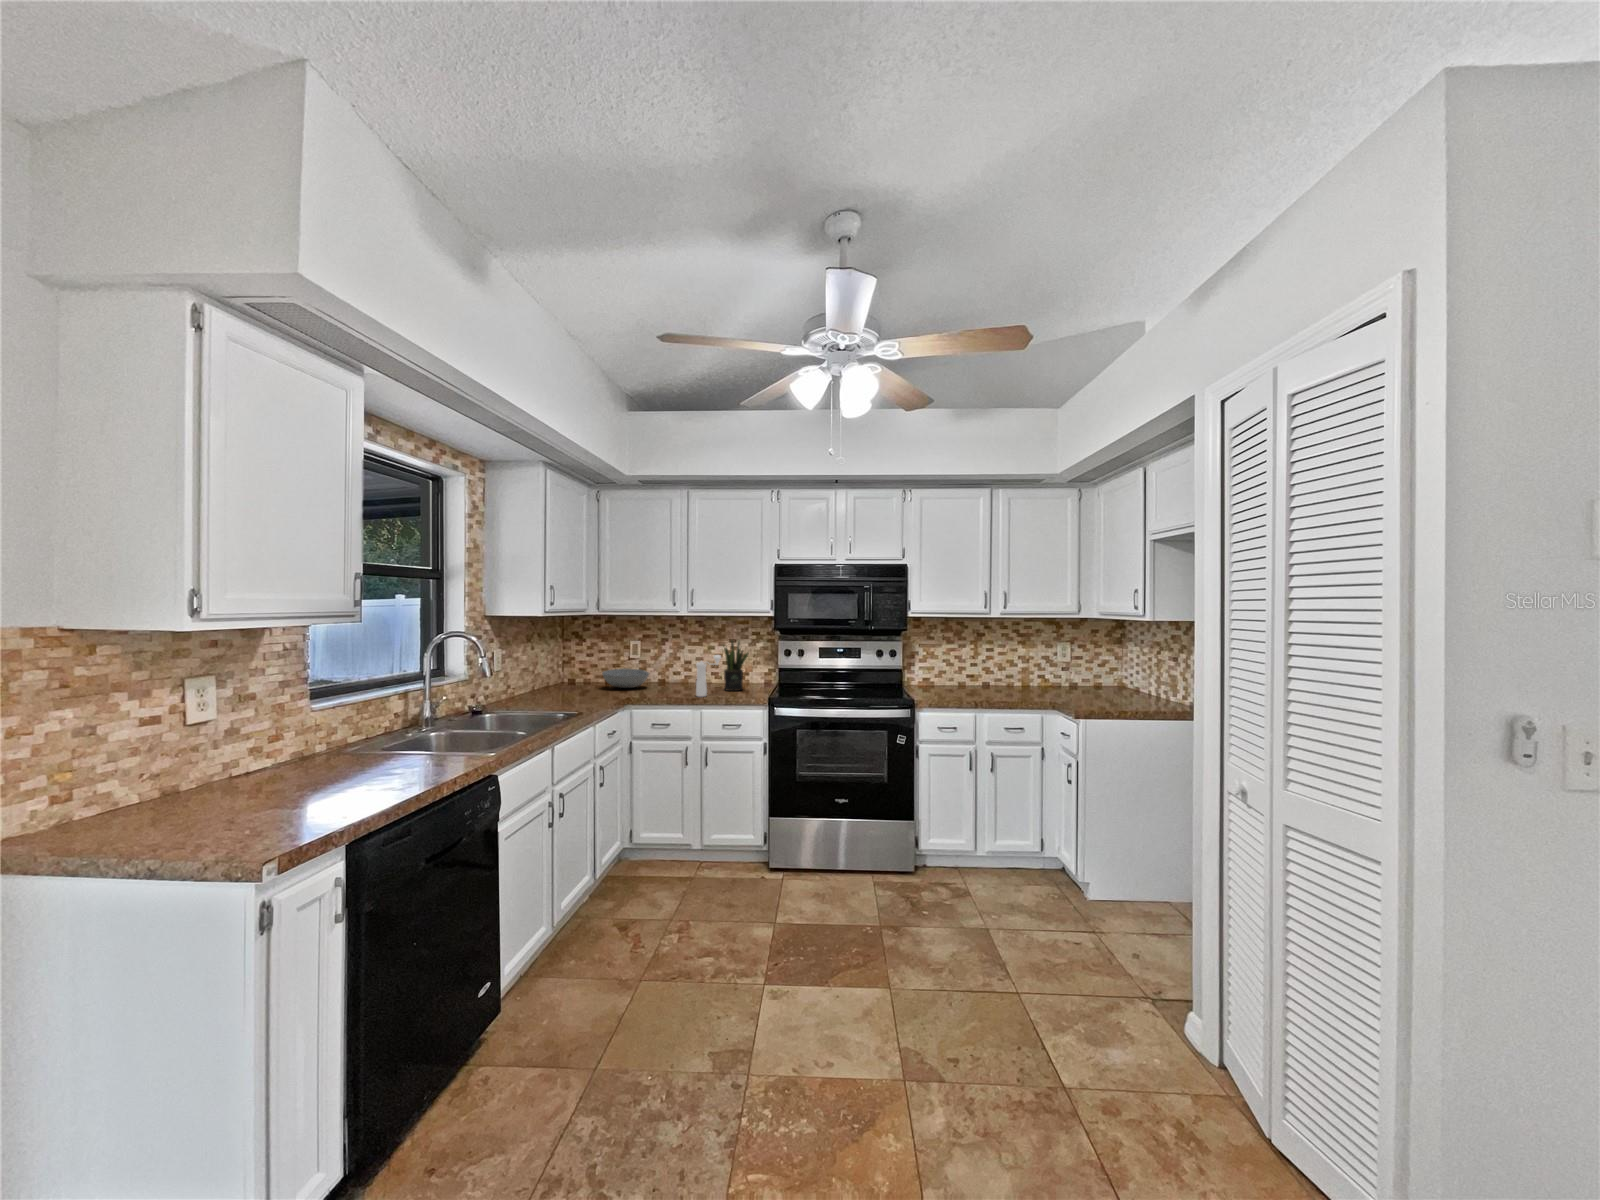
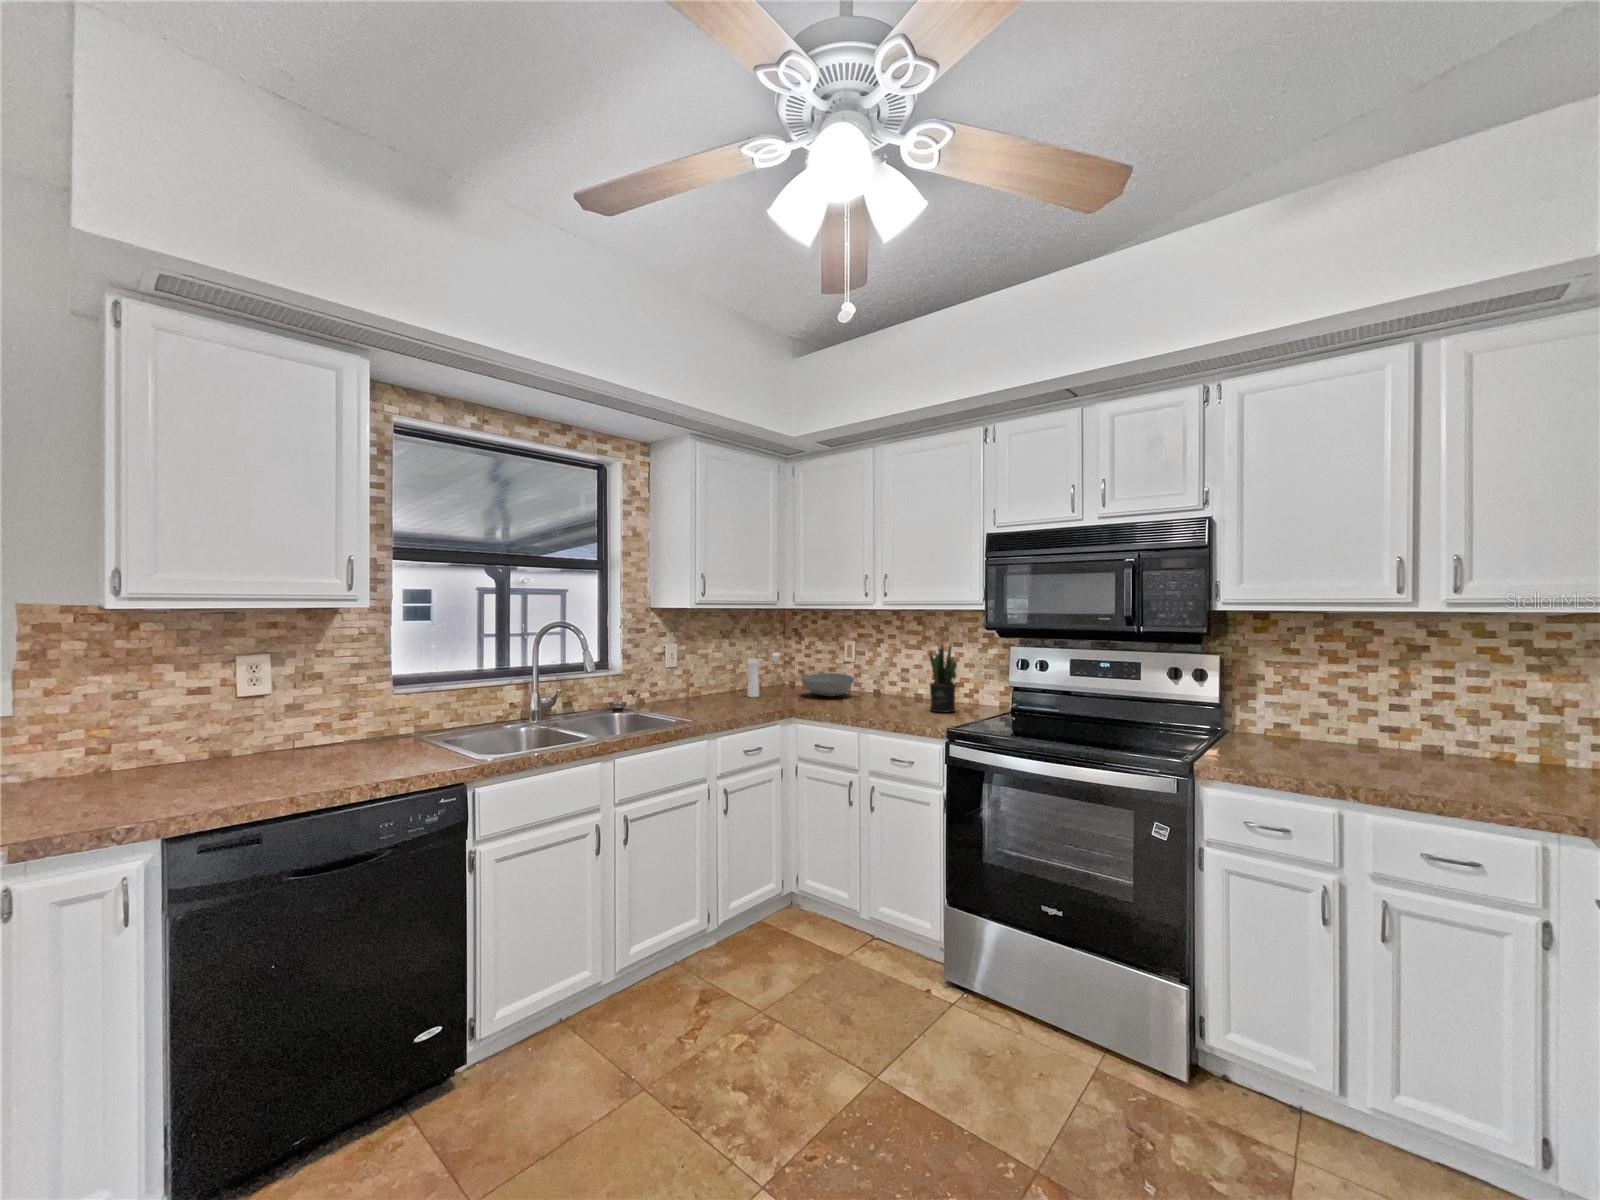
pepper mill: present [696,655,721,697] -> present [748,653,780,697]

